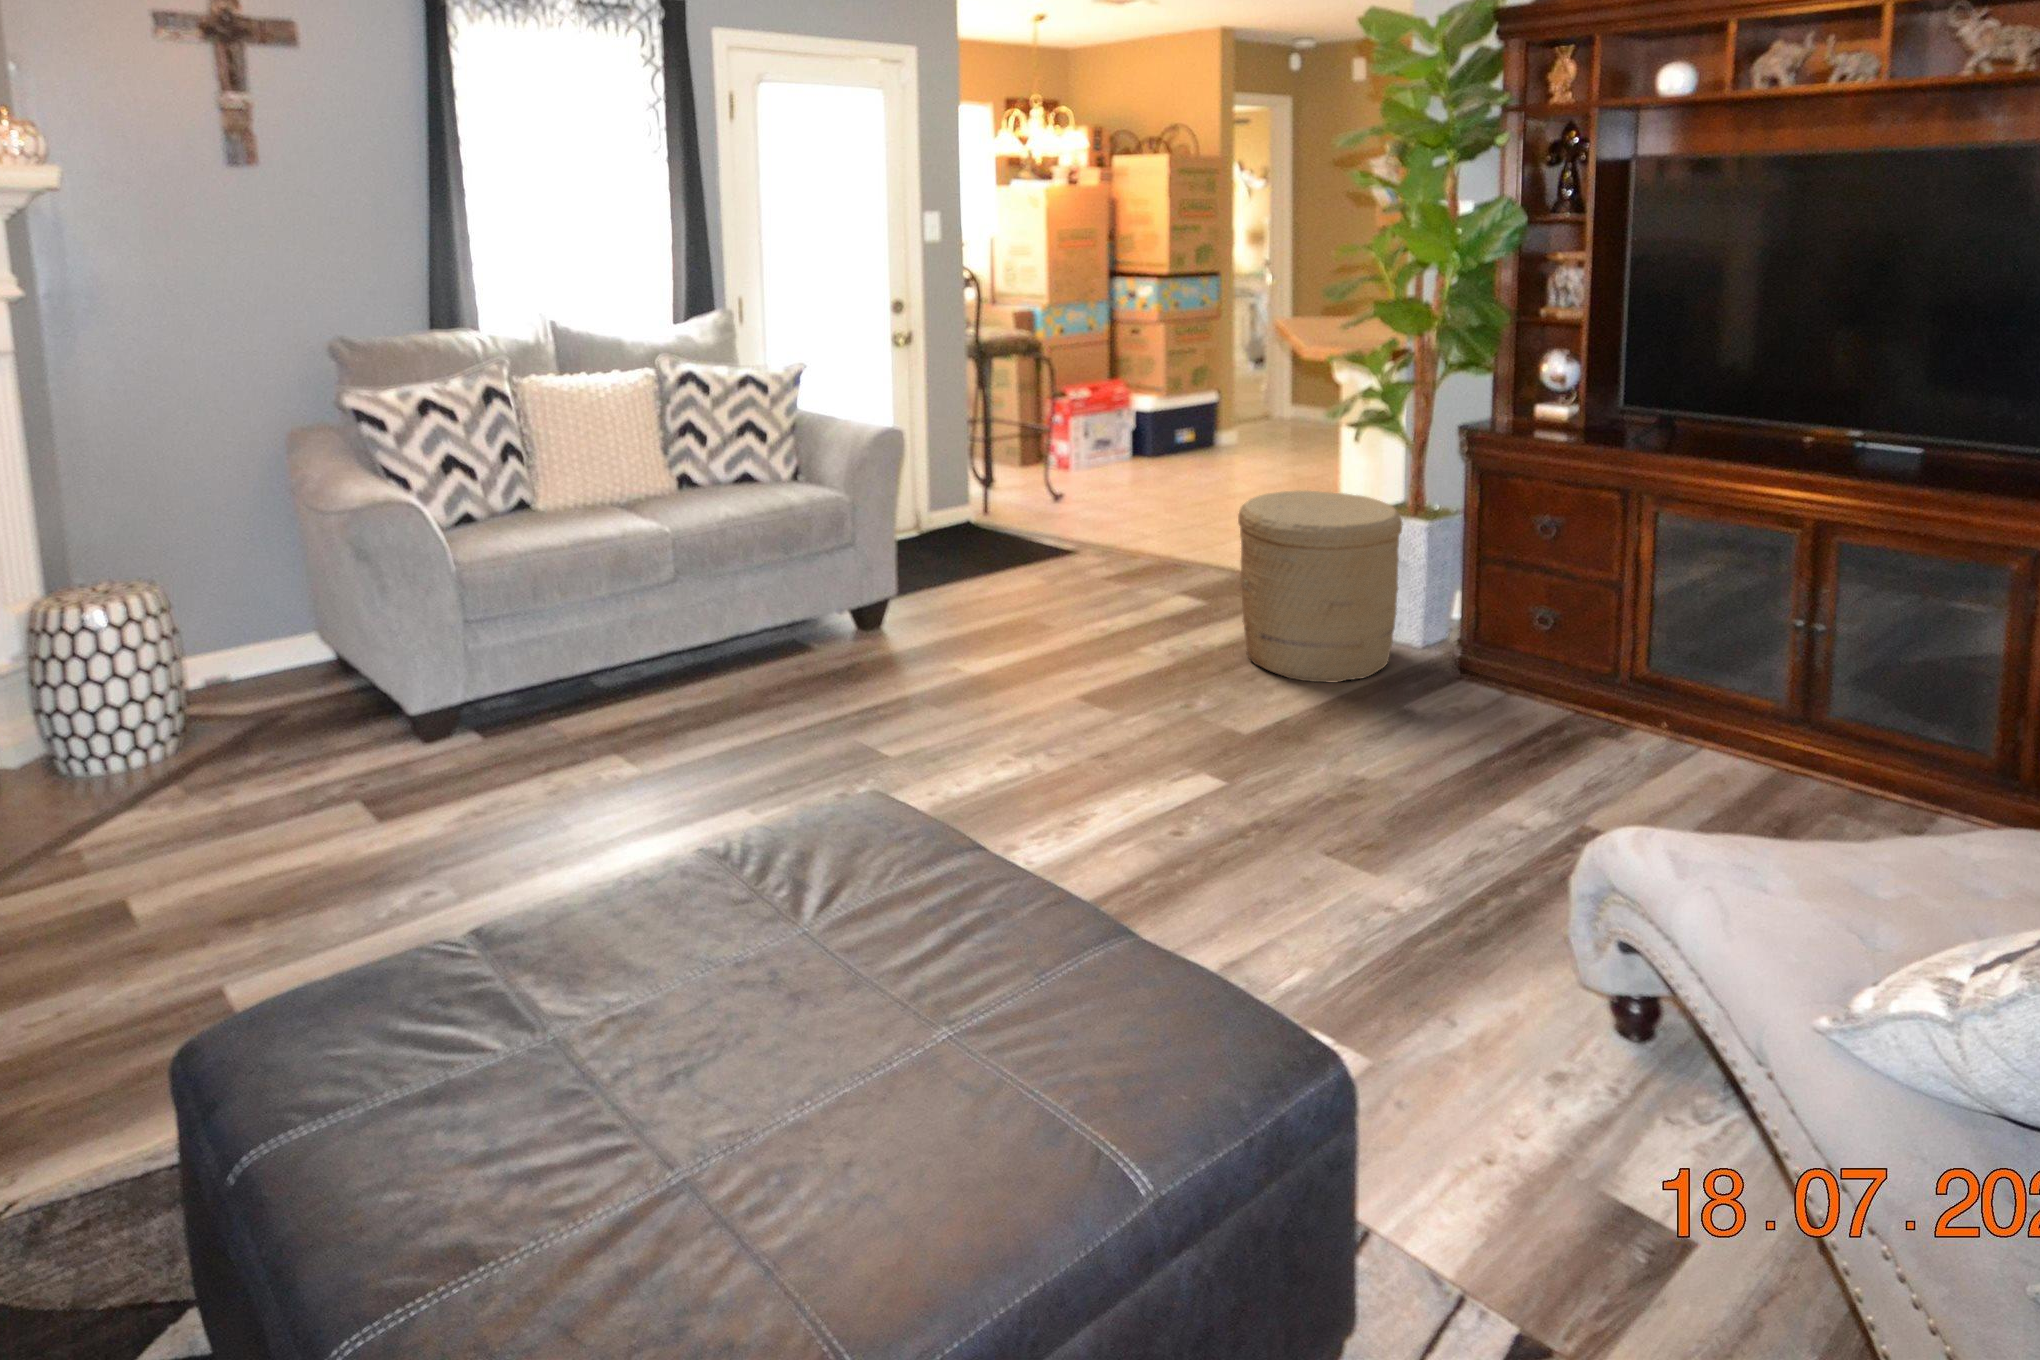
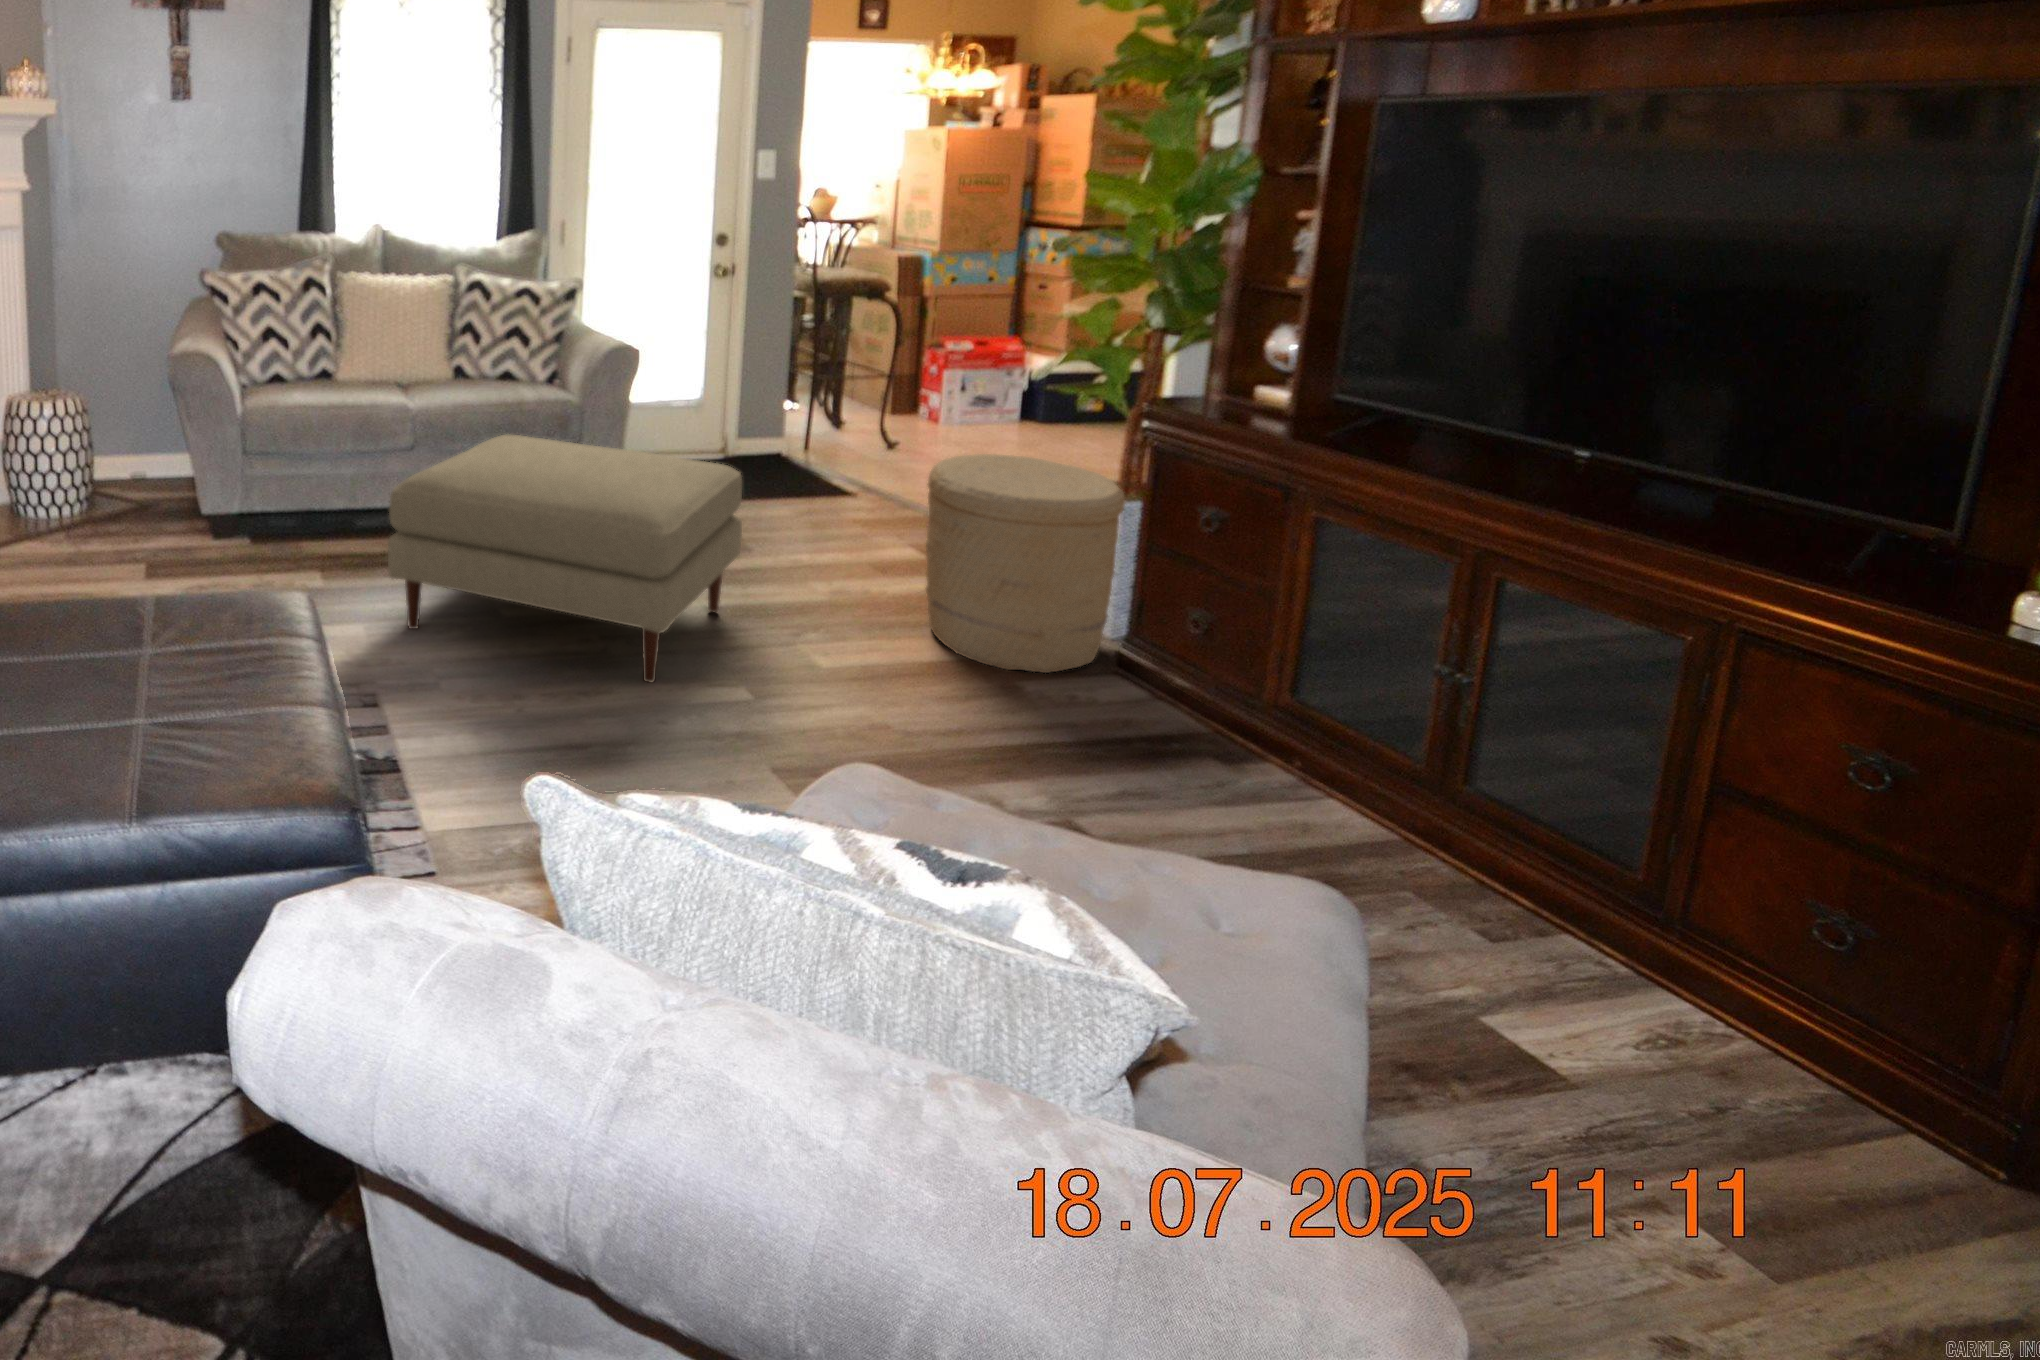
ottoman: none [759,538,1097,779] -> present [388,434,742,682]

